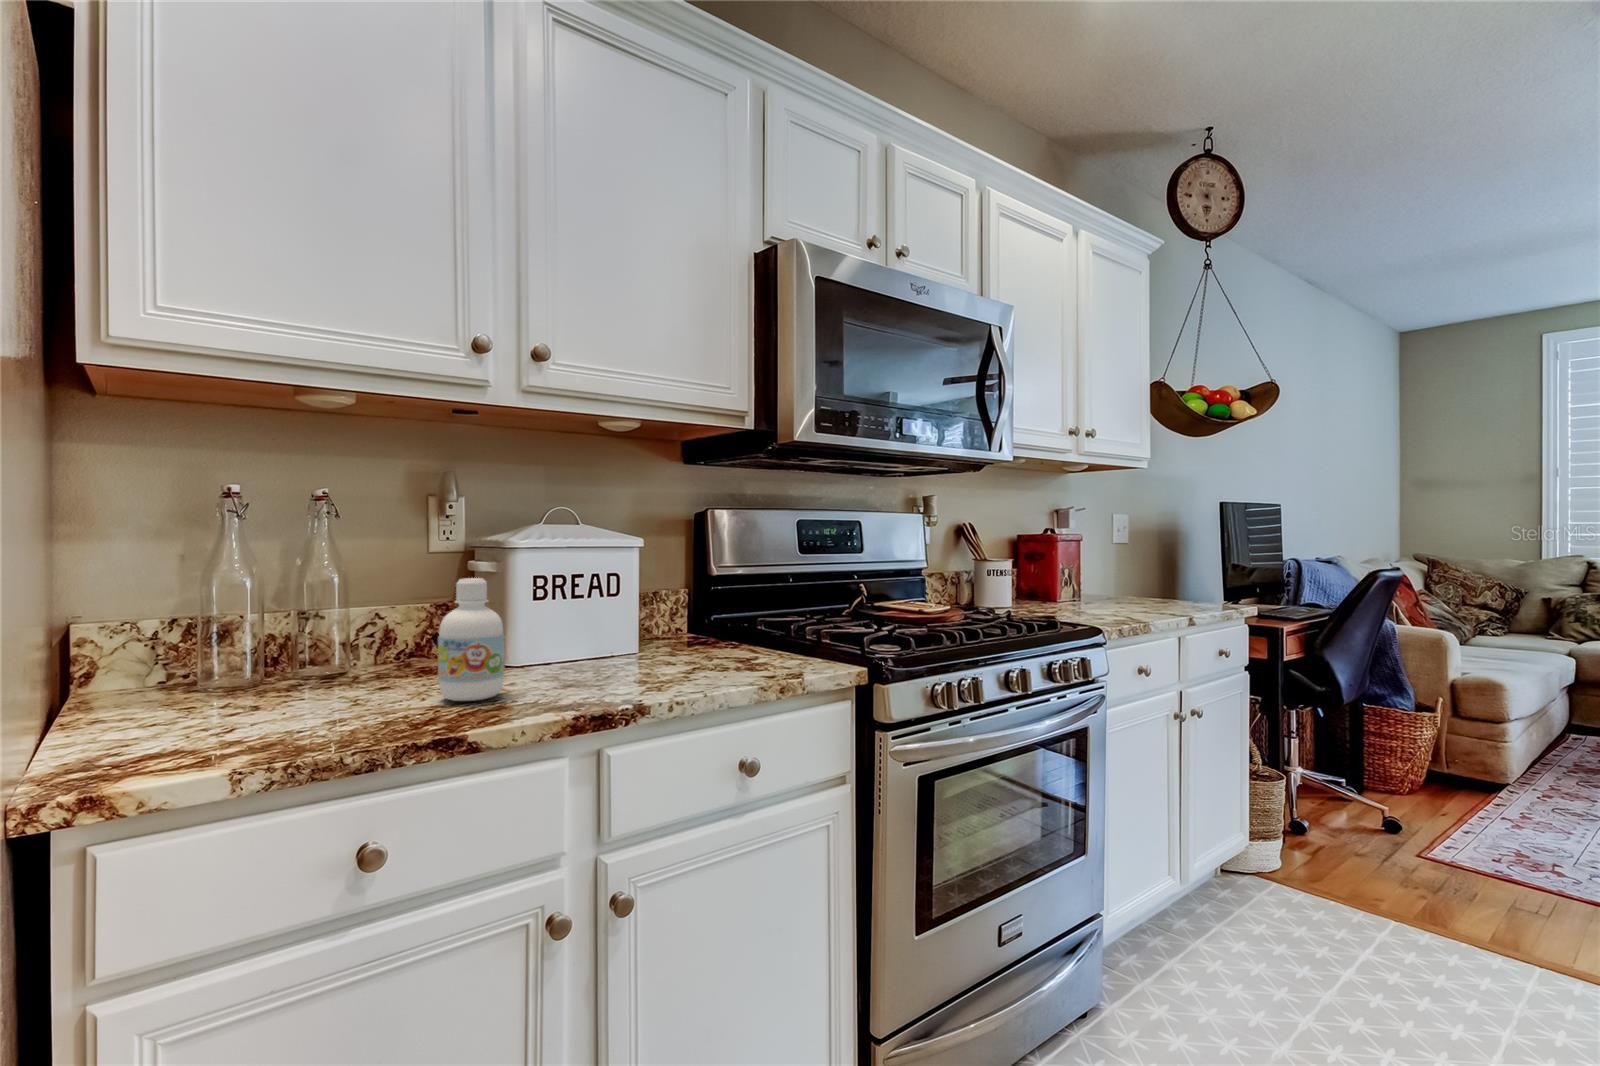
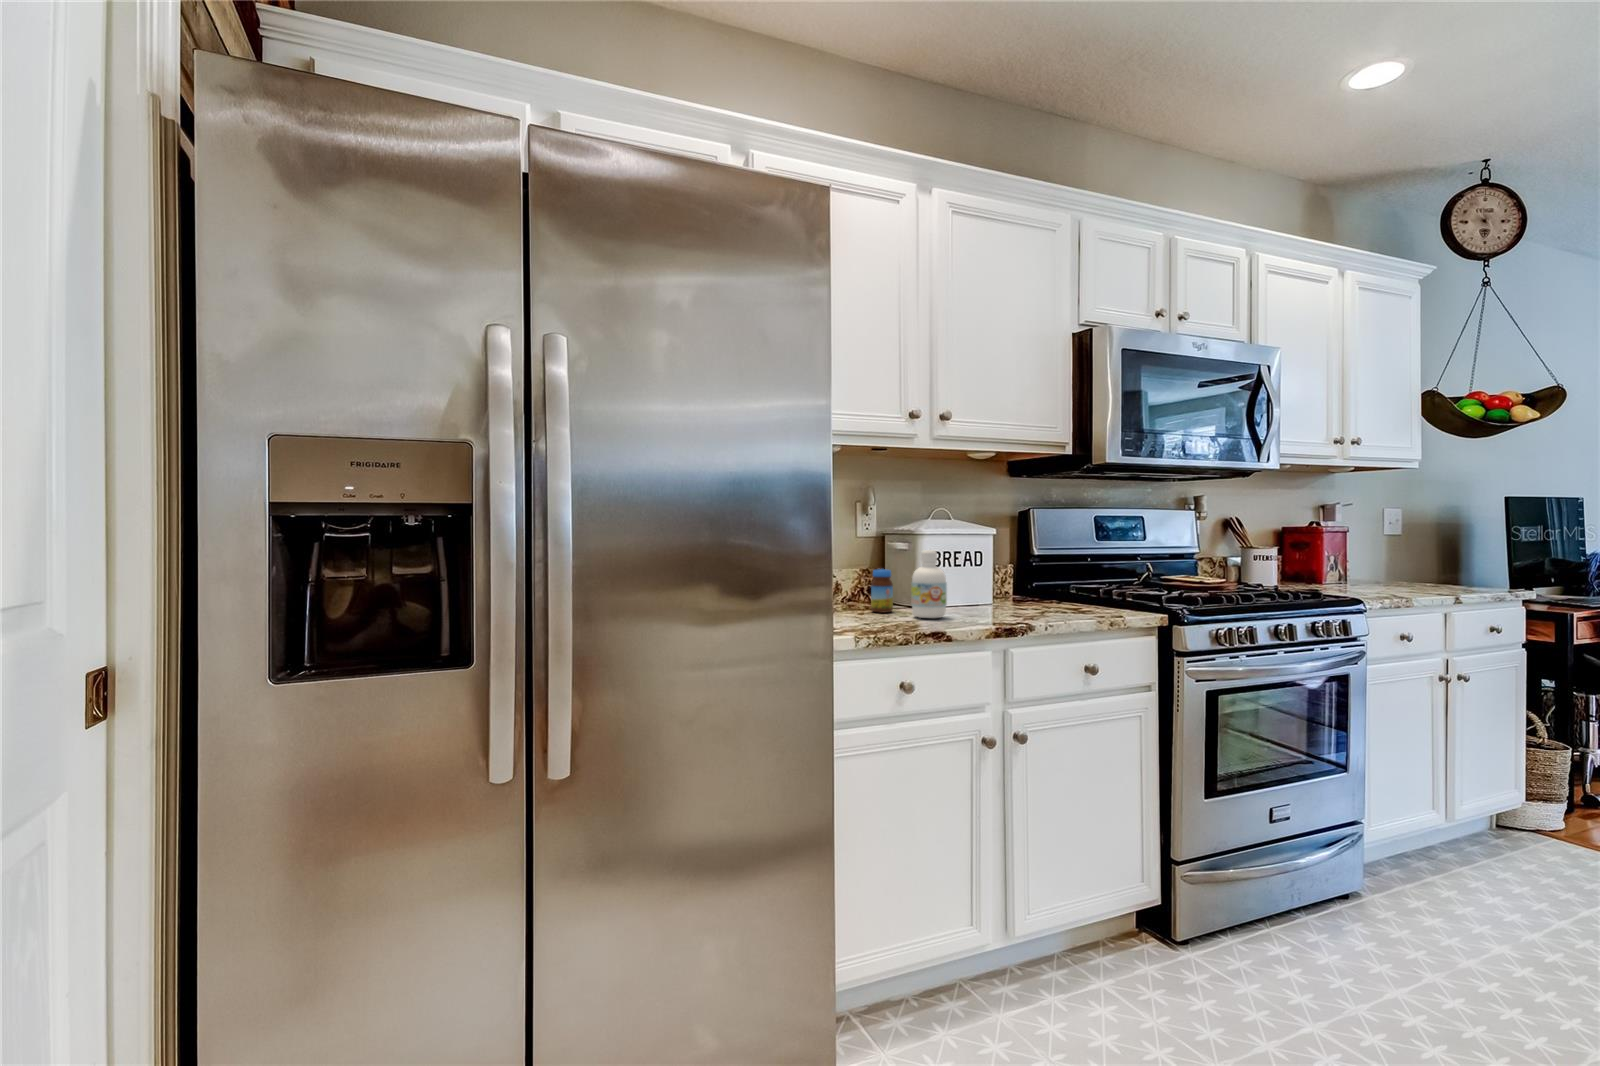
jar: none [380,612,423,689] -> present [871,569,893,613]

